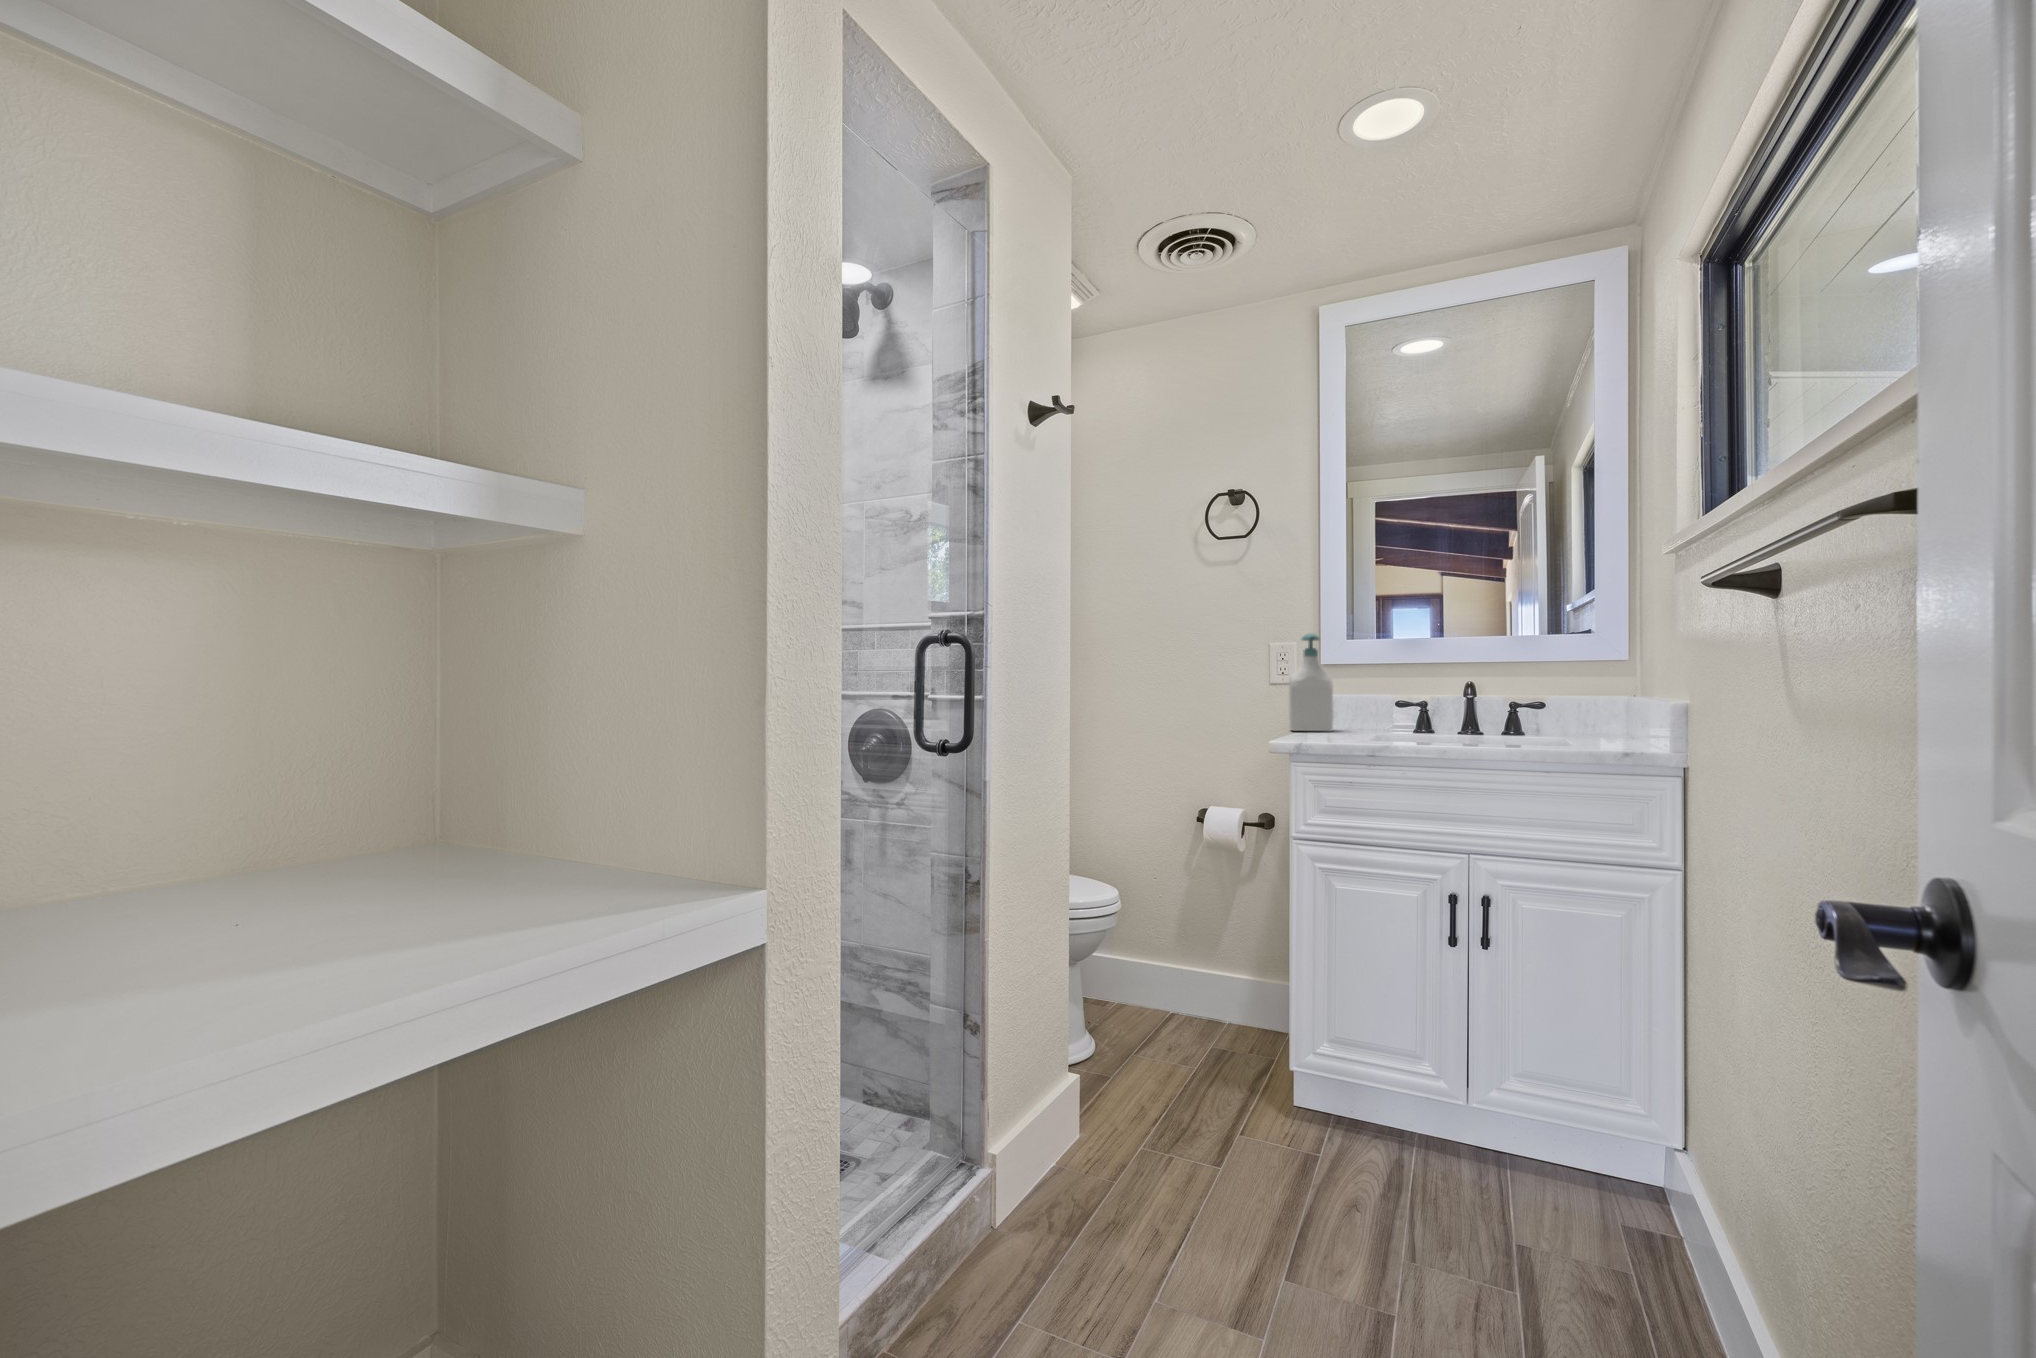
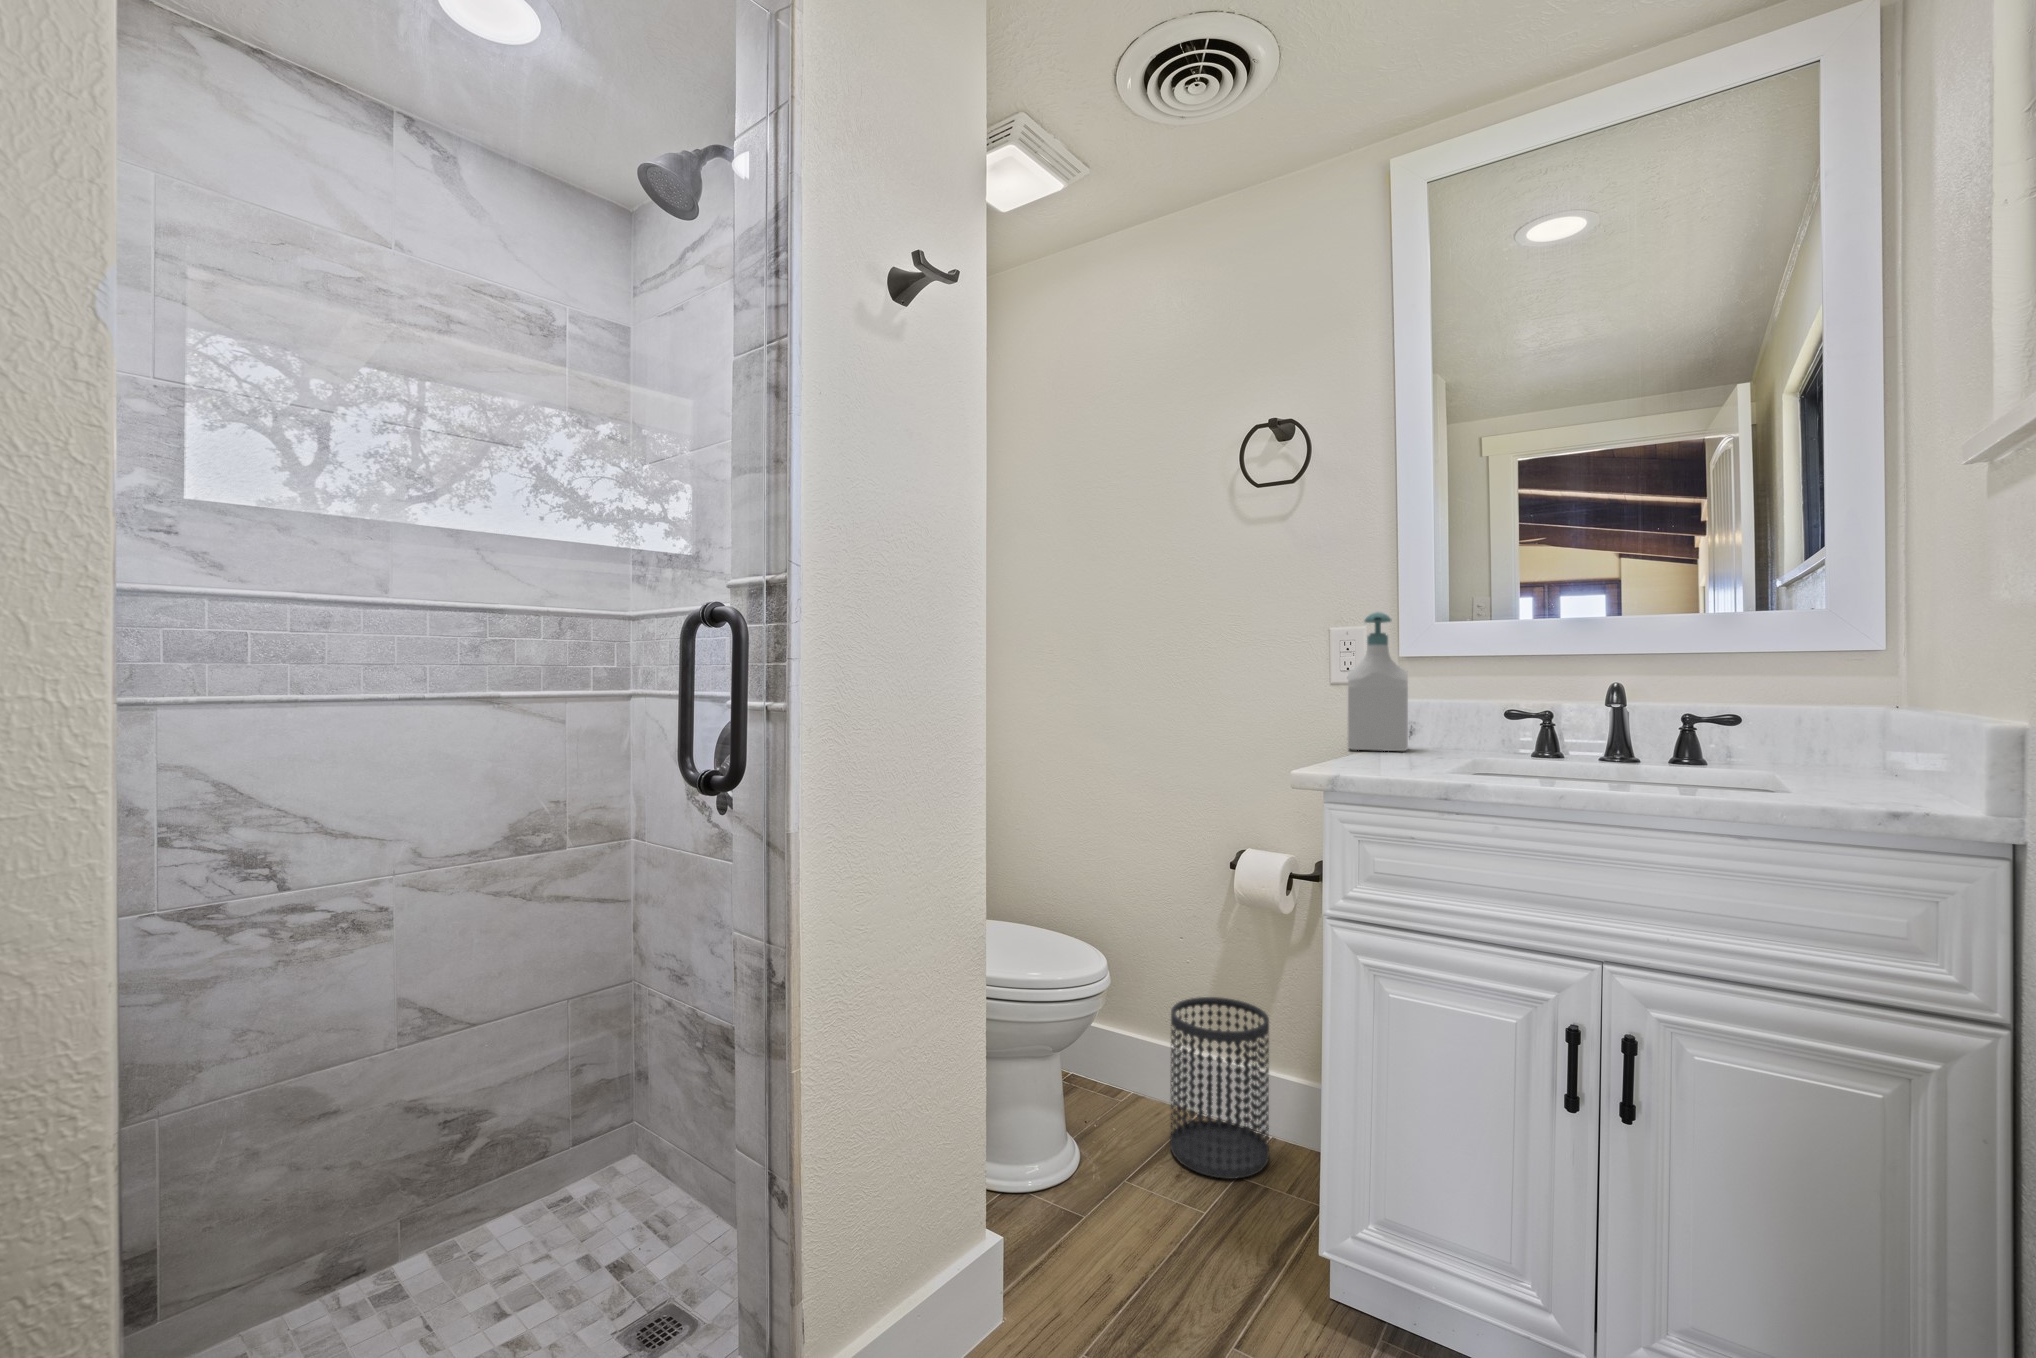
wastebasket: none [1161,919,1233,1045] -> present [1170,997,1269,1179]

